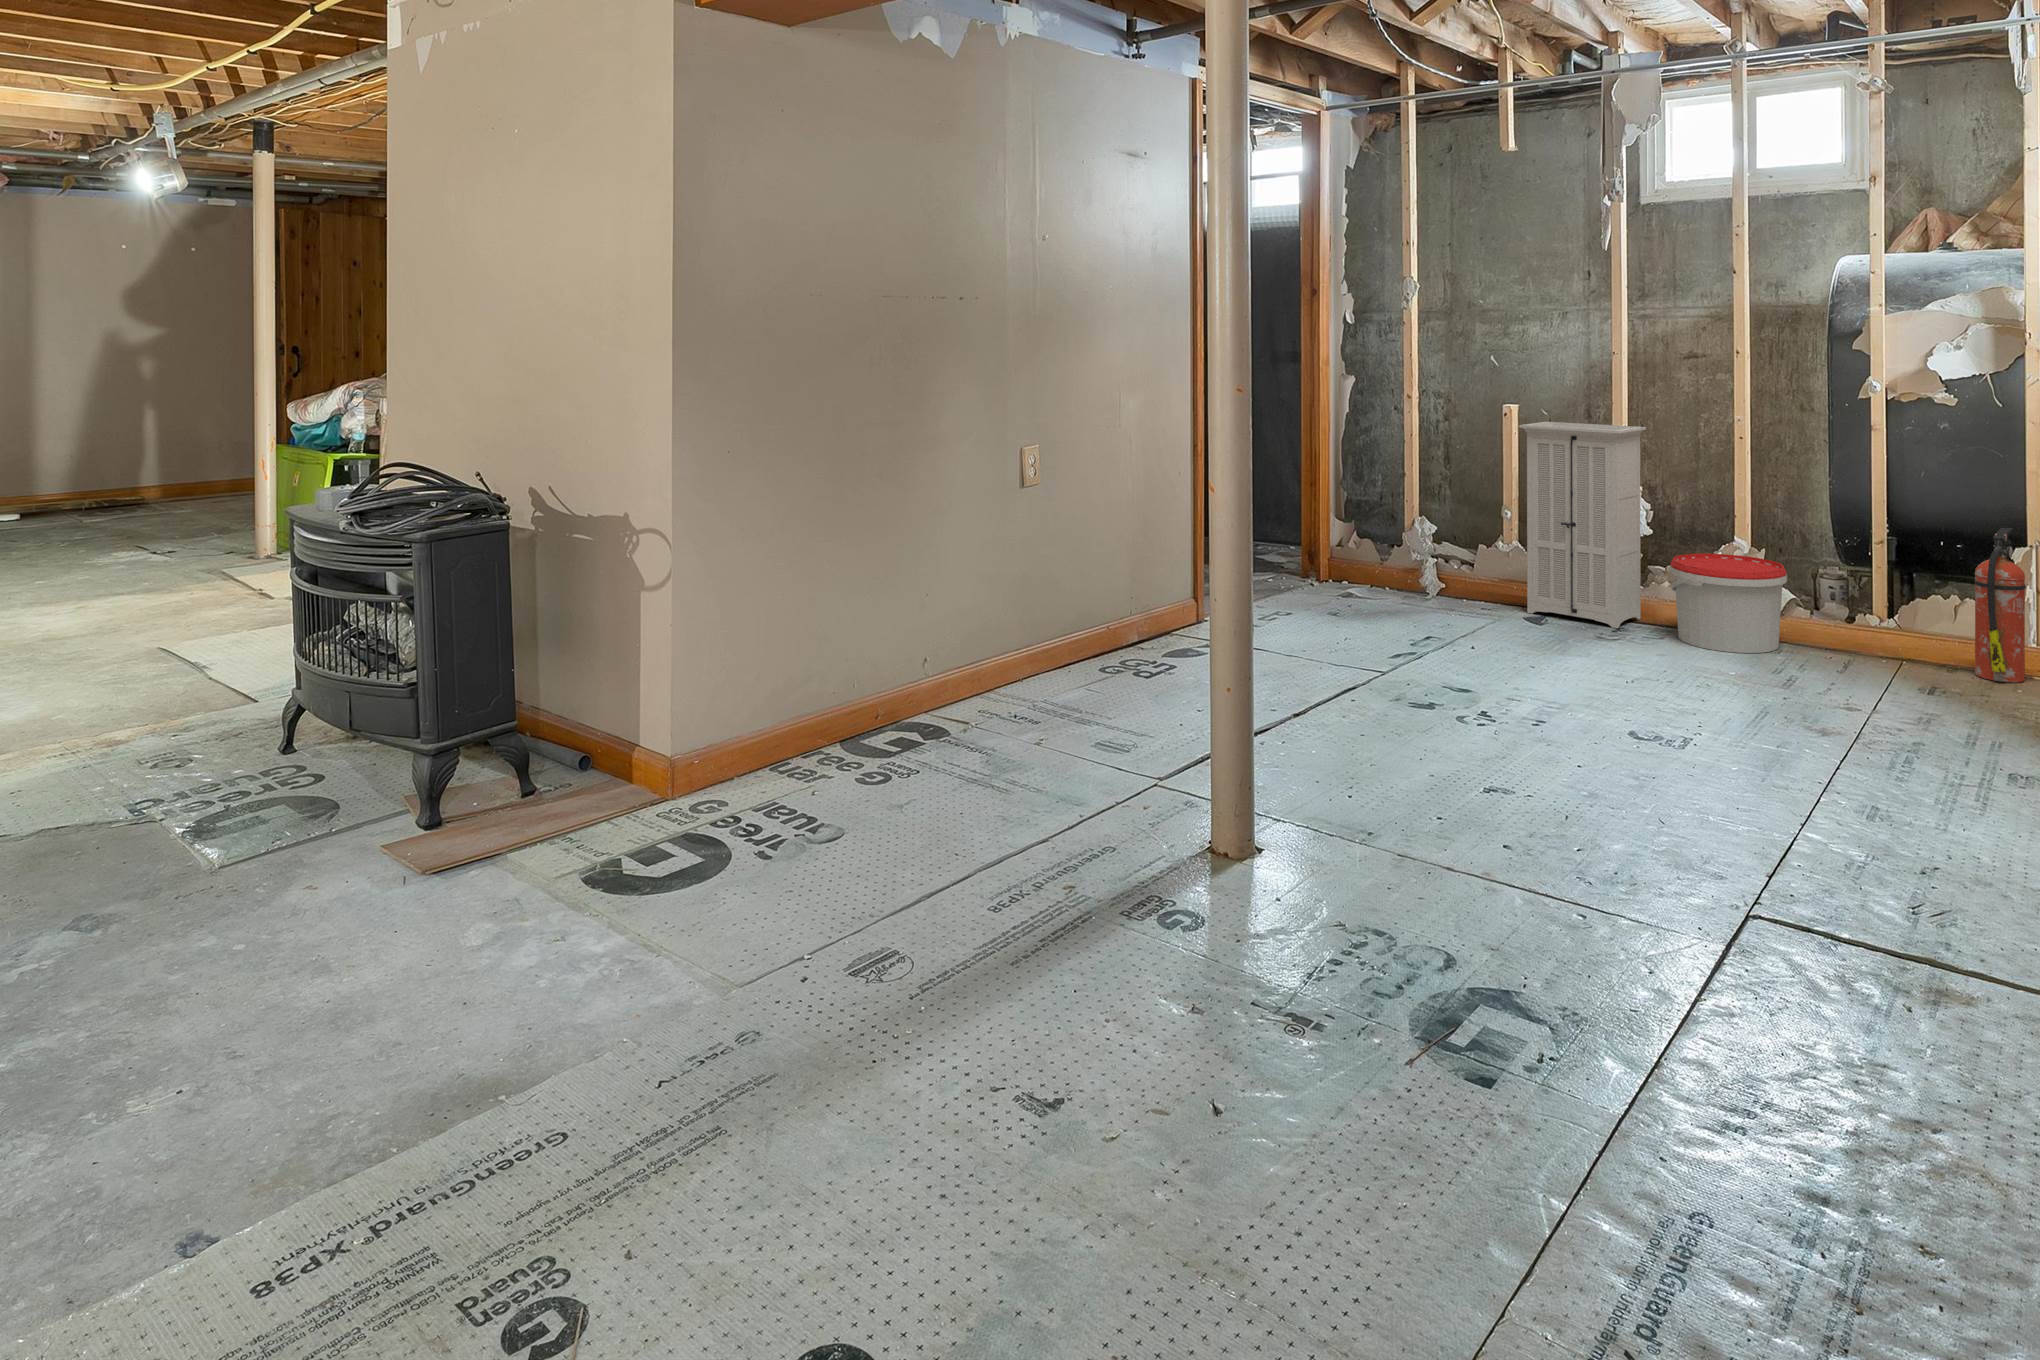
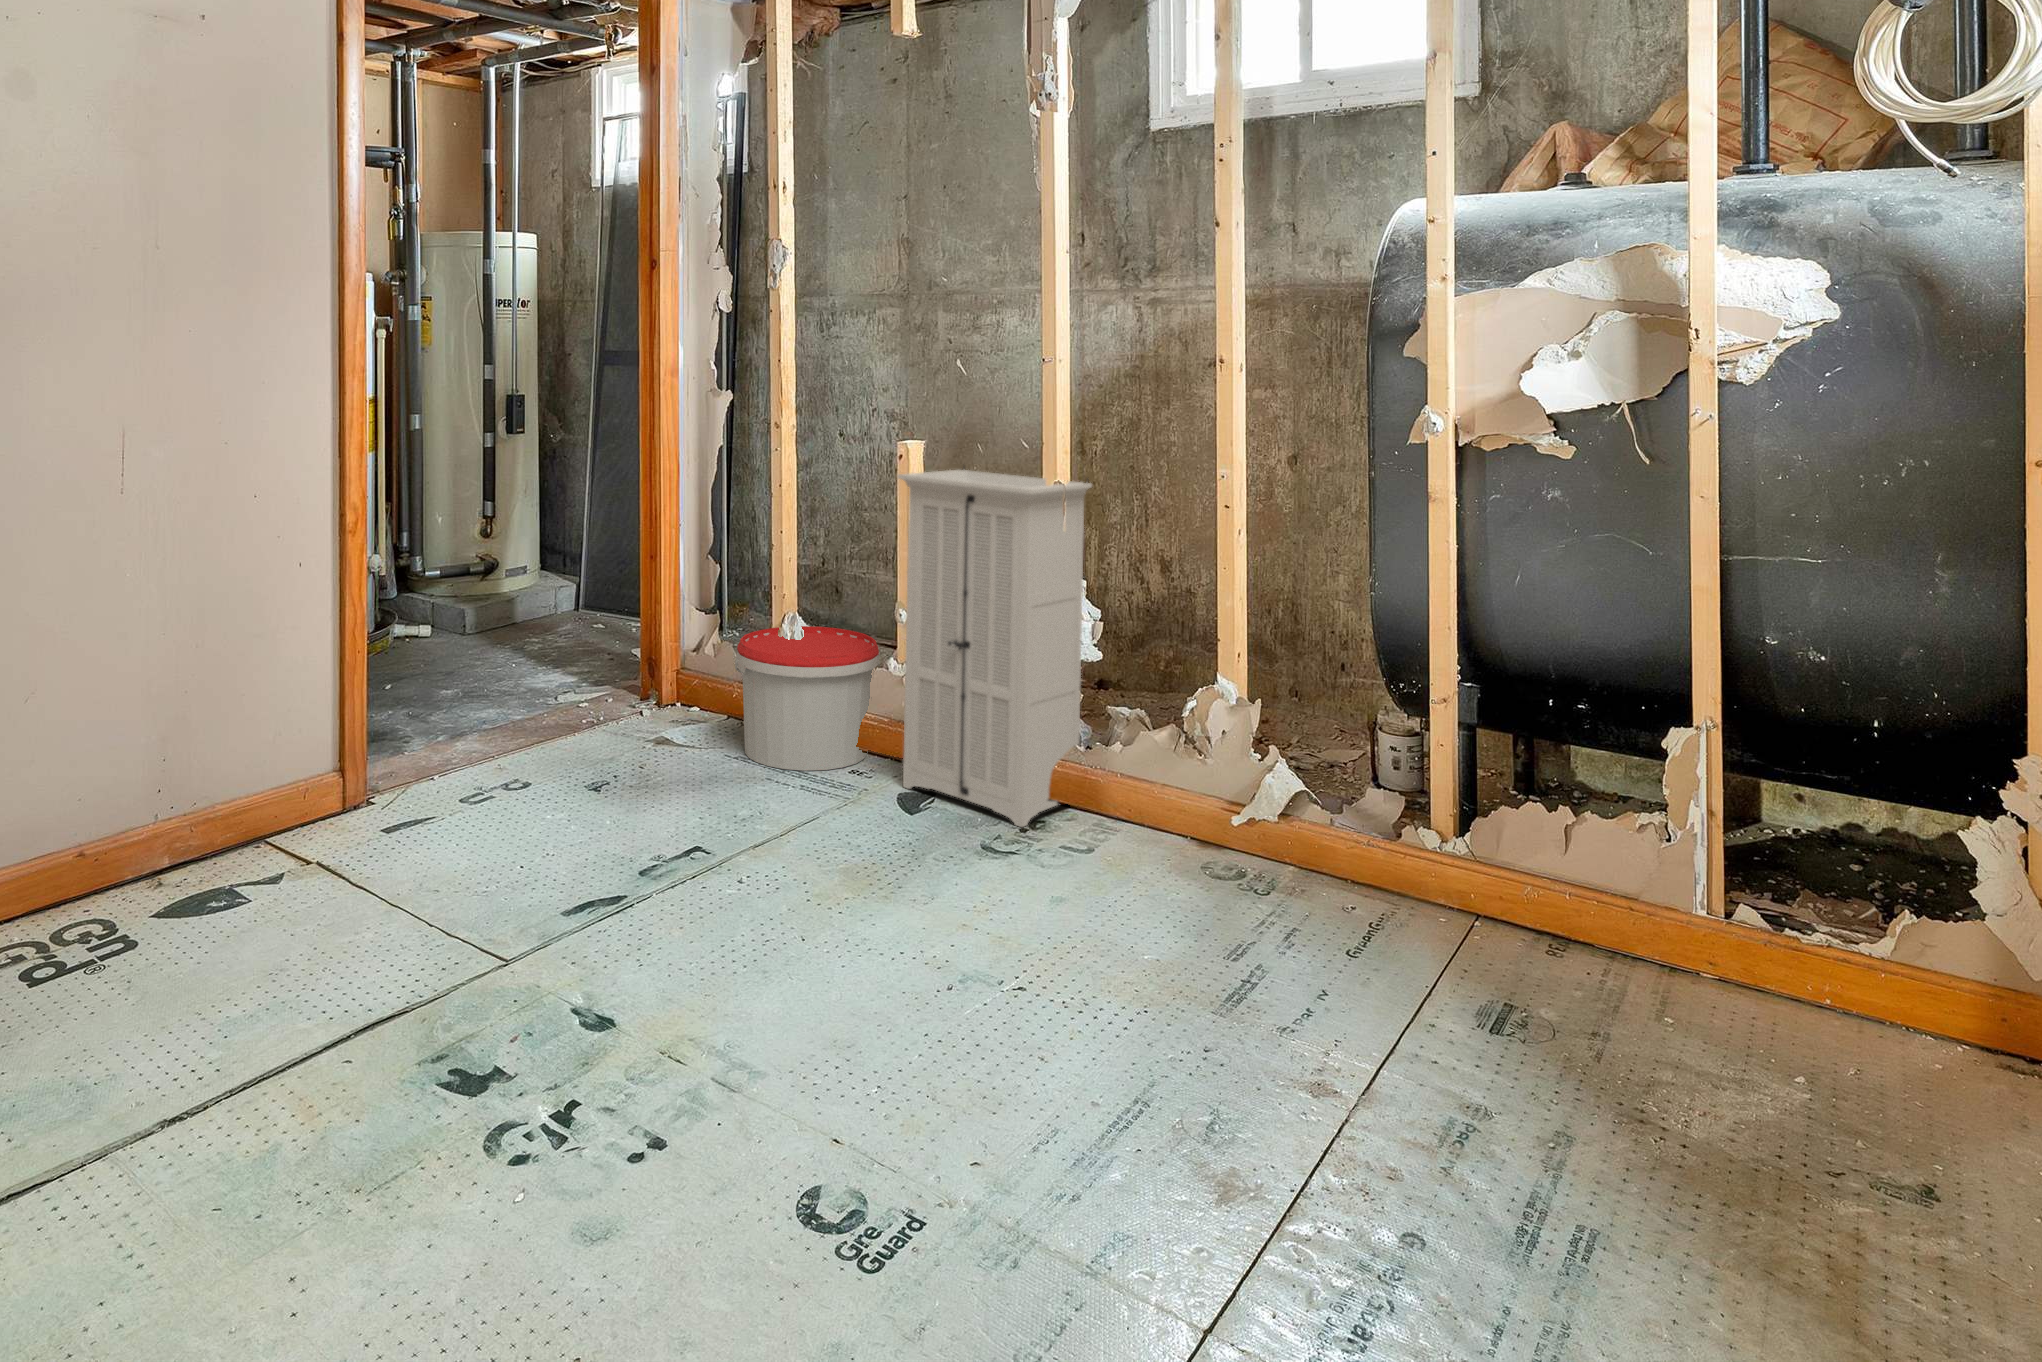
fire extinguisher: present [1974,528,2026,682] -> none [1591,687,1682,991]
bucket: present [1670,554,1787,653] -> present [735,626,880,771]

